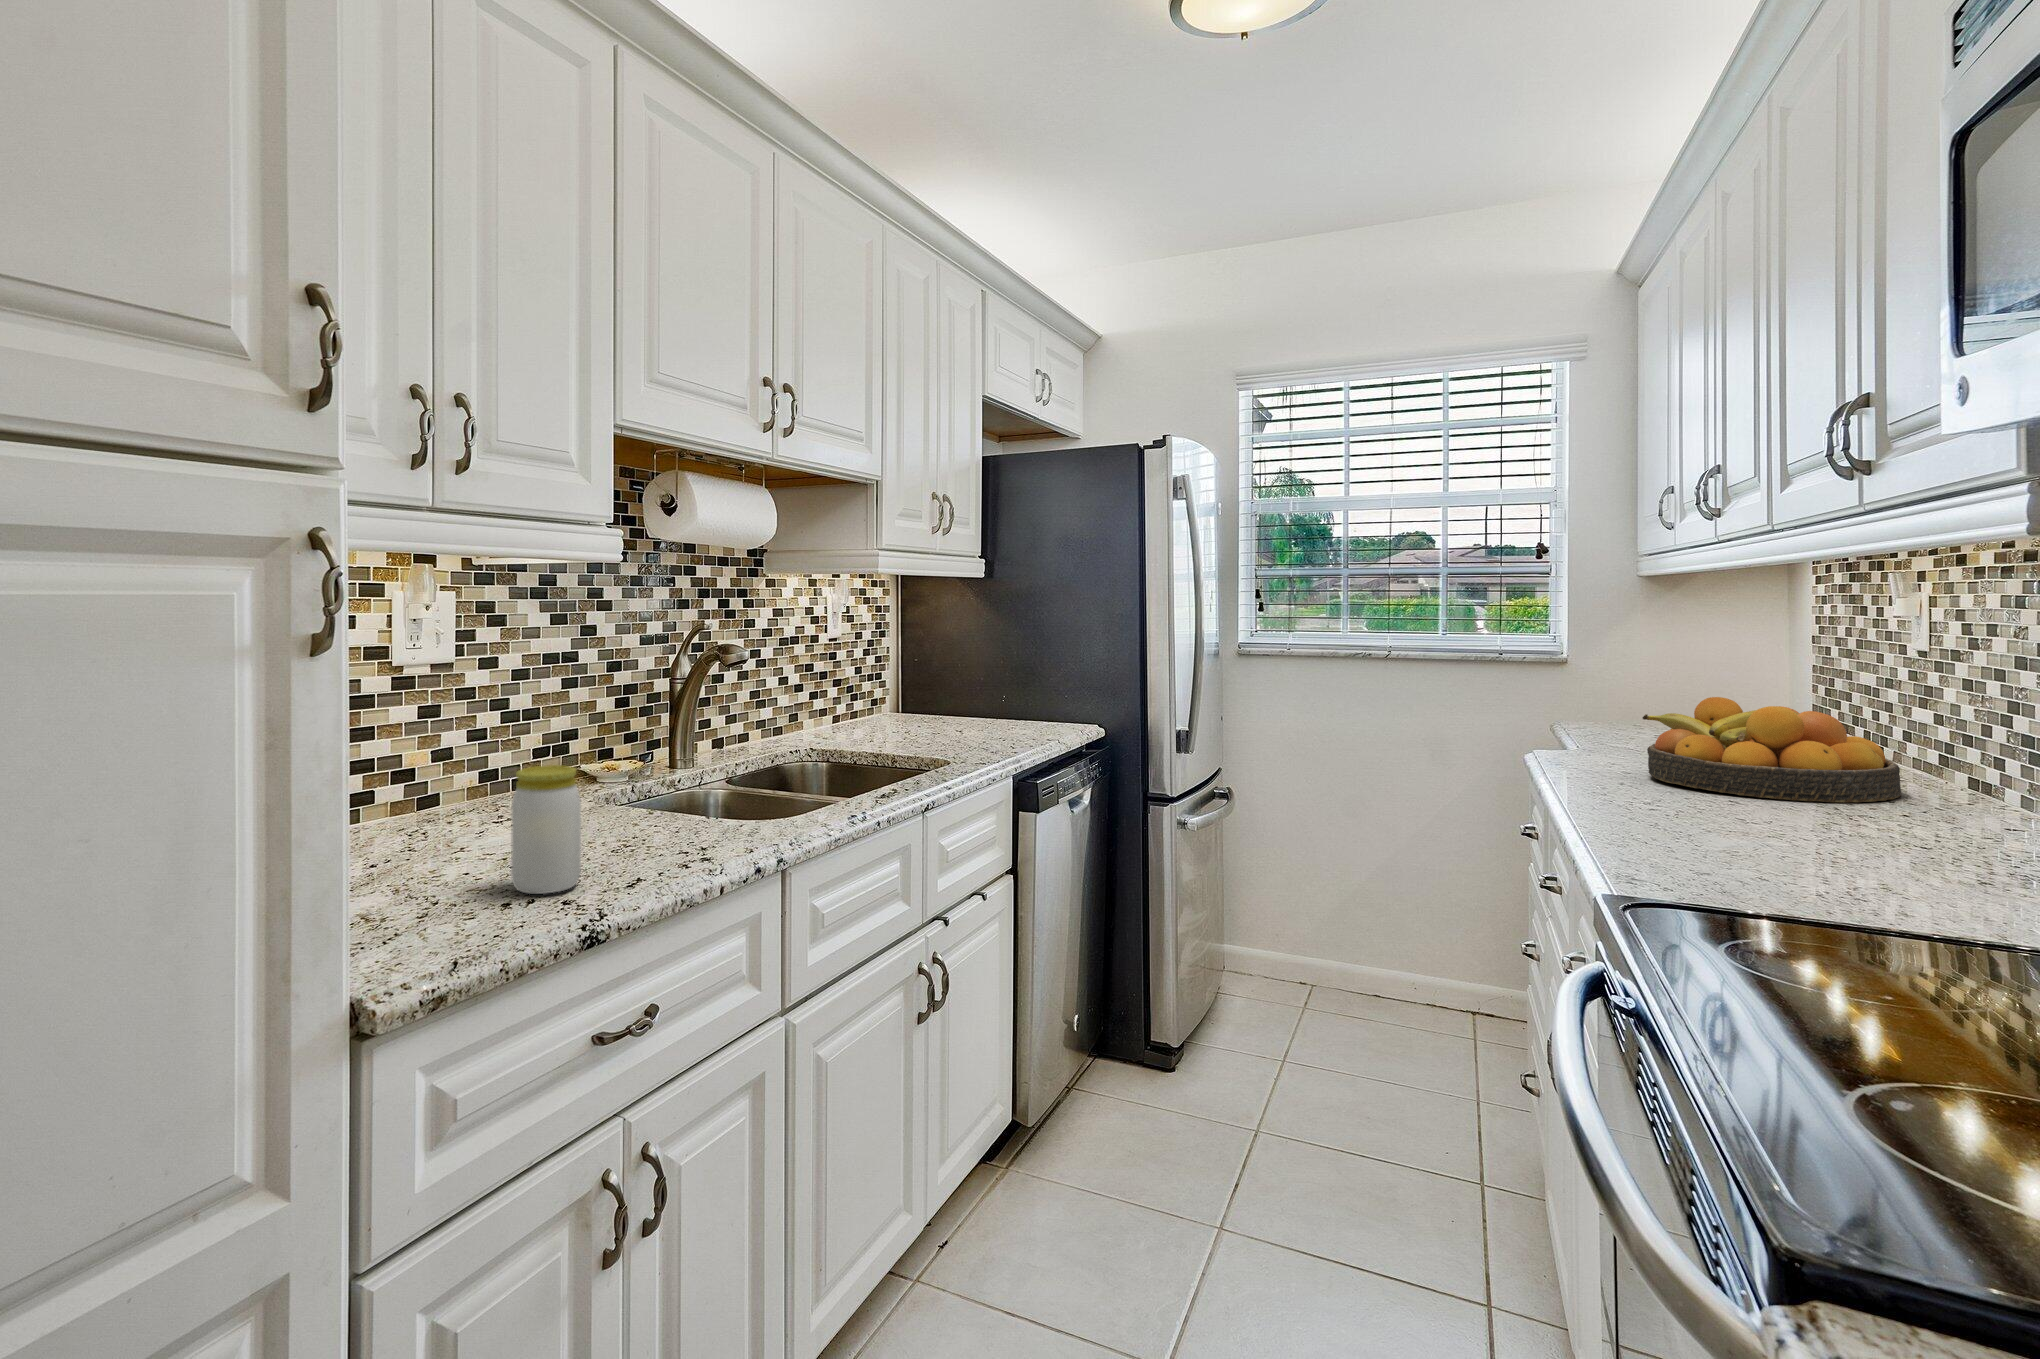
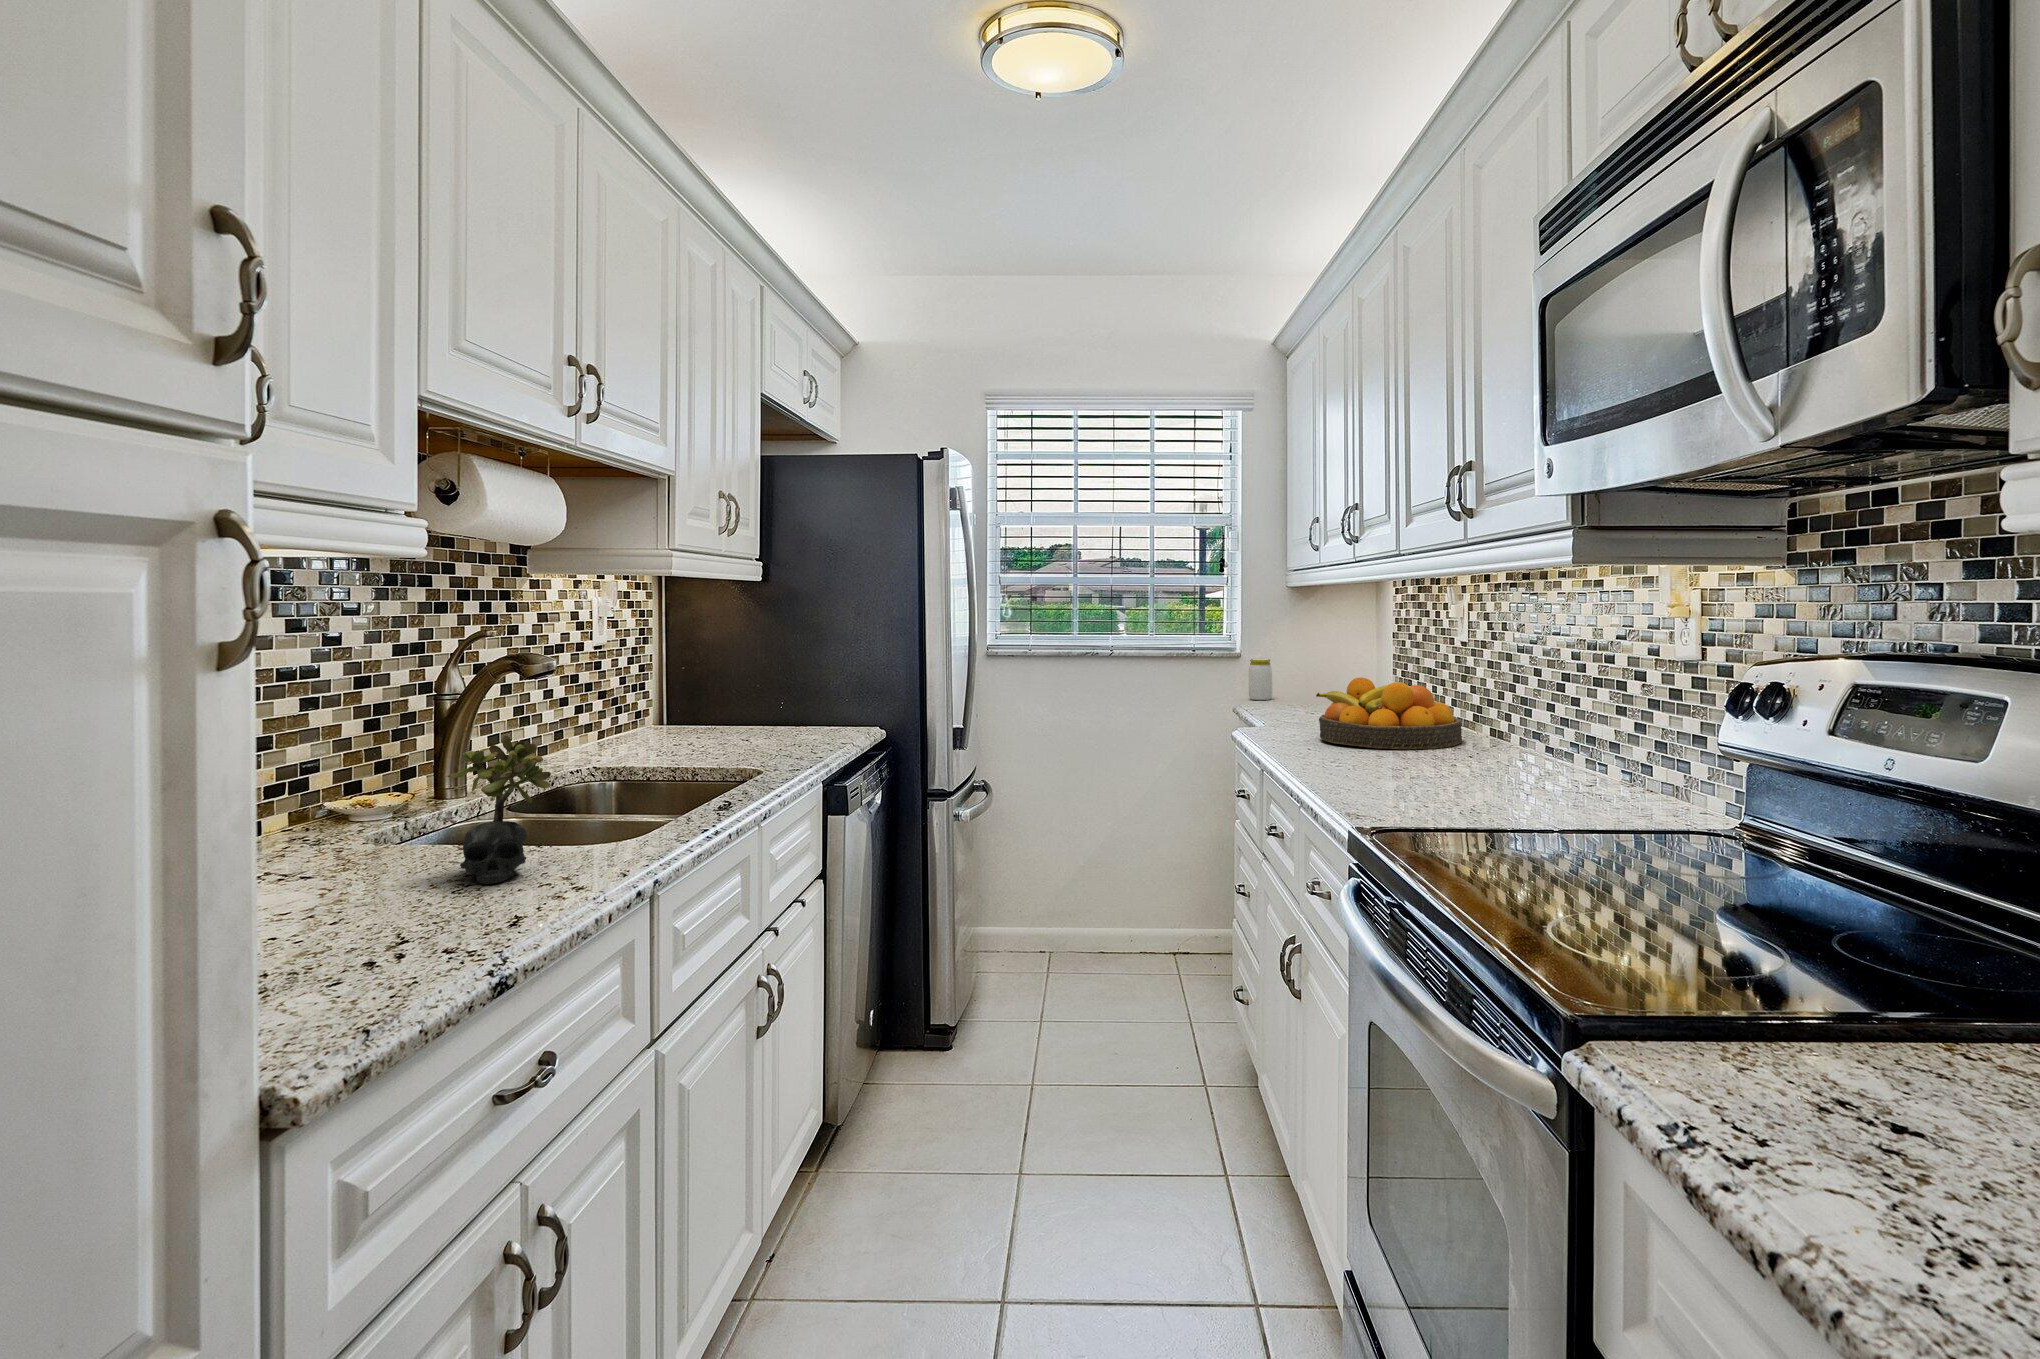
succulent plant: none [617,718,694,846] -> present [448,735,551,884]
jar: present [511,765,581,894] -> present [1249,659,1272,700]

